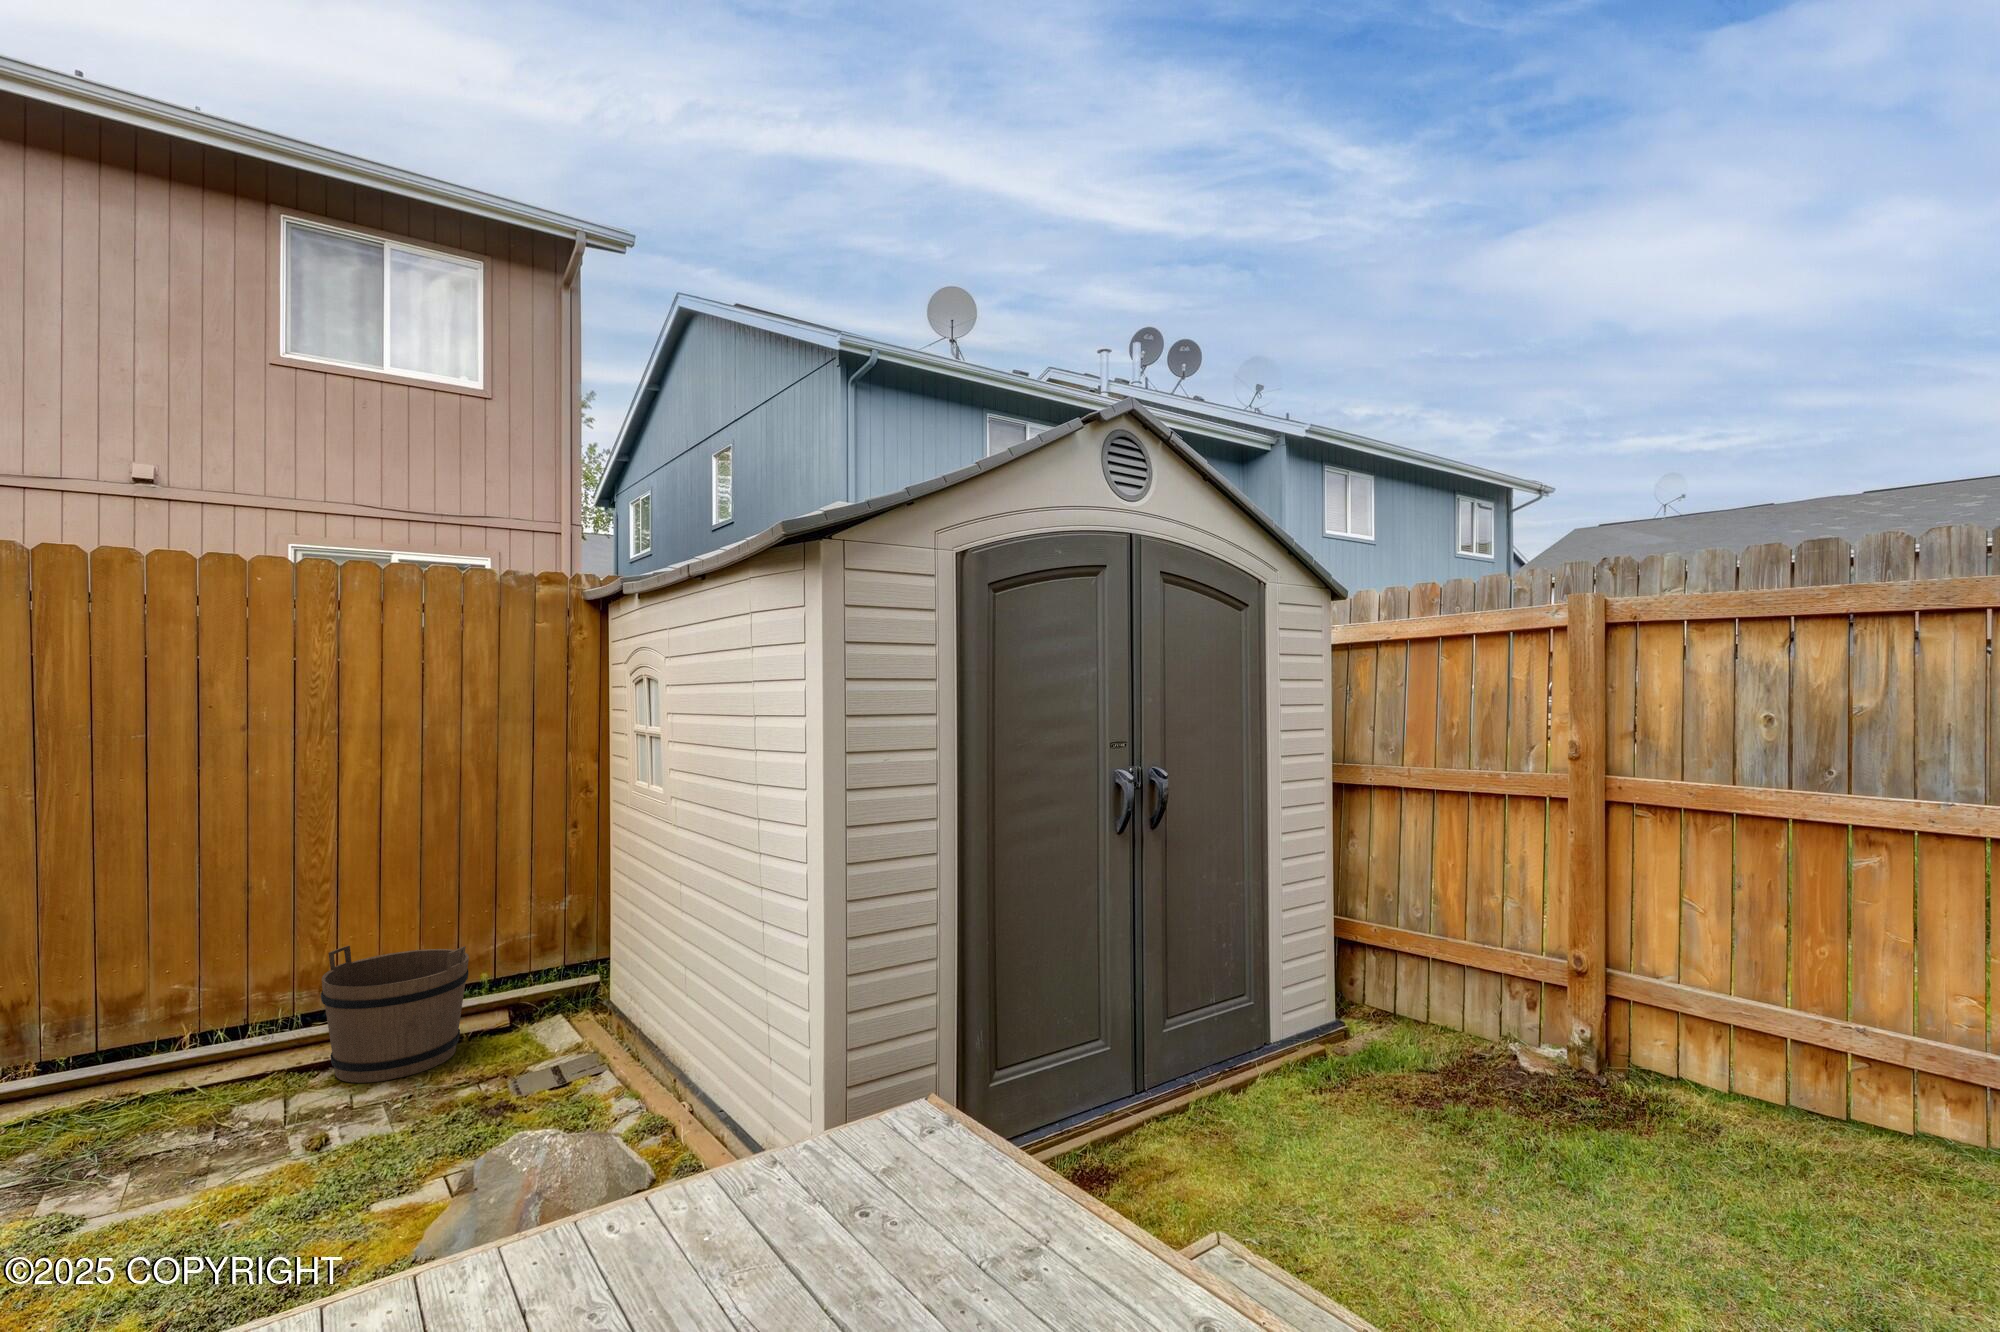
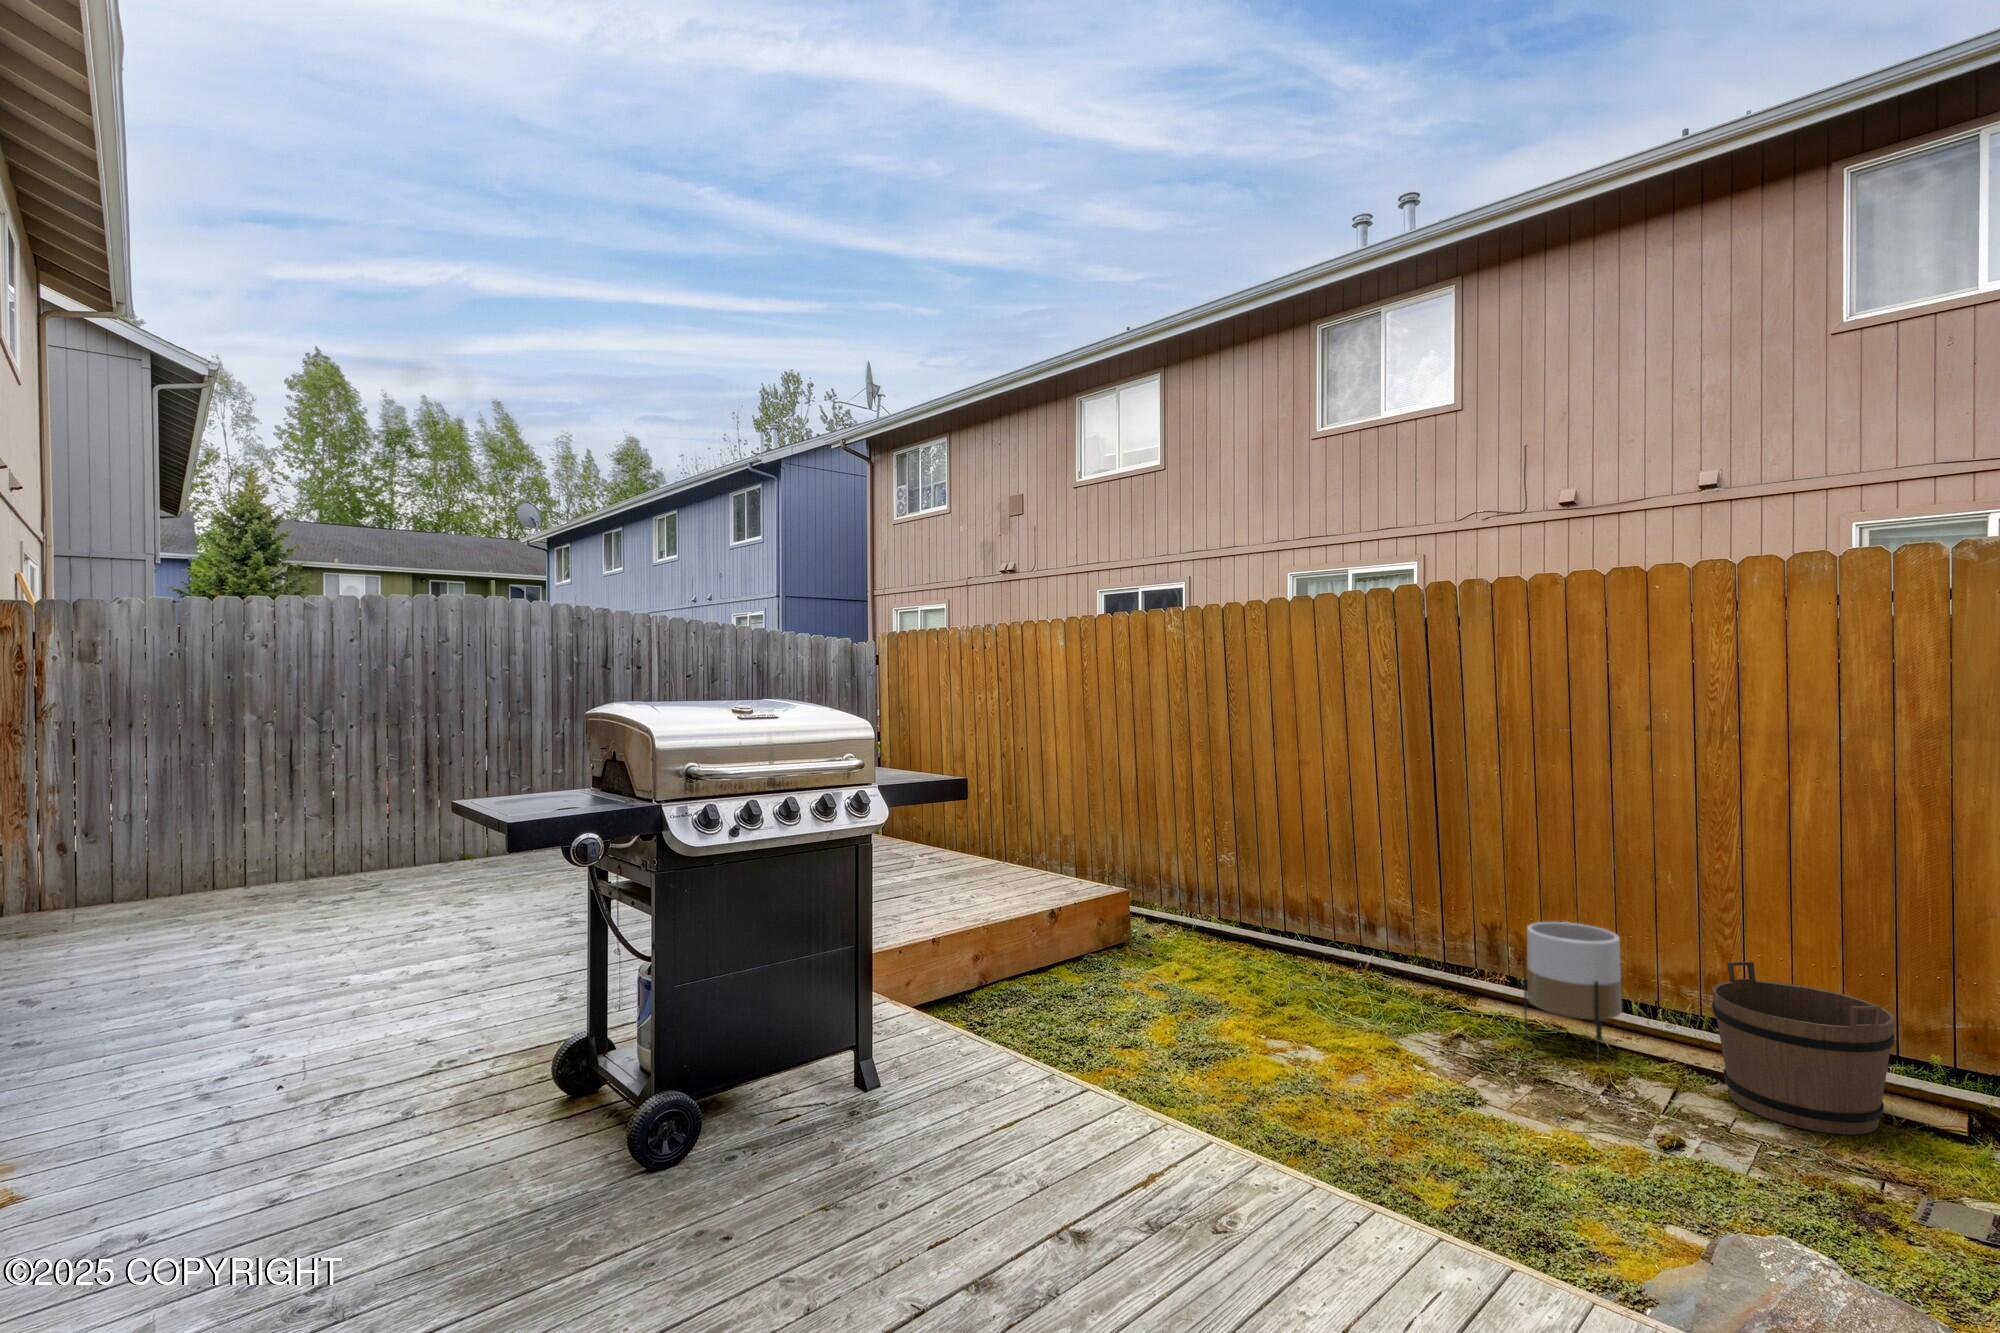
planter: none [78,961,212,1128] -> present [1524,922,1622,1063]

